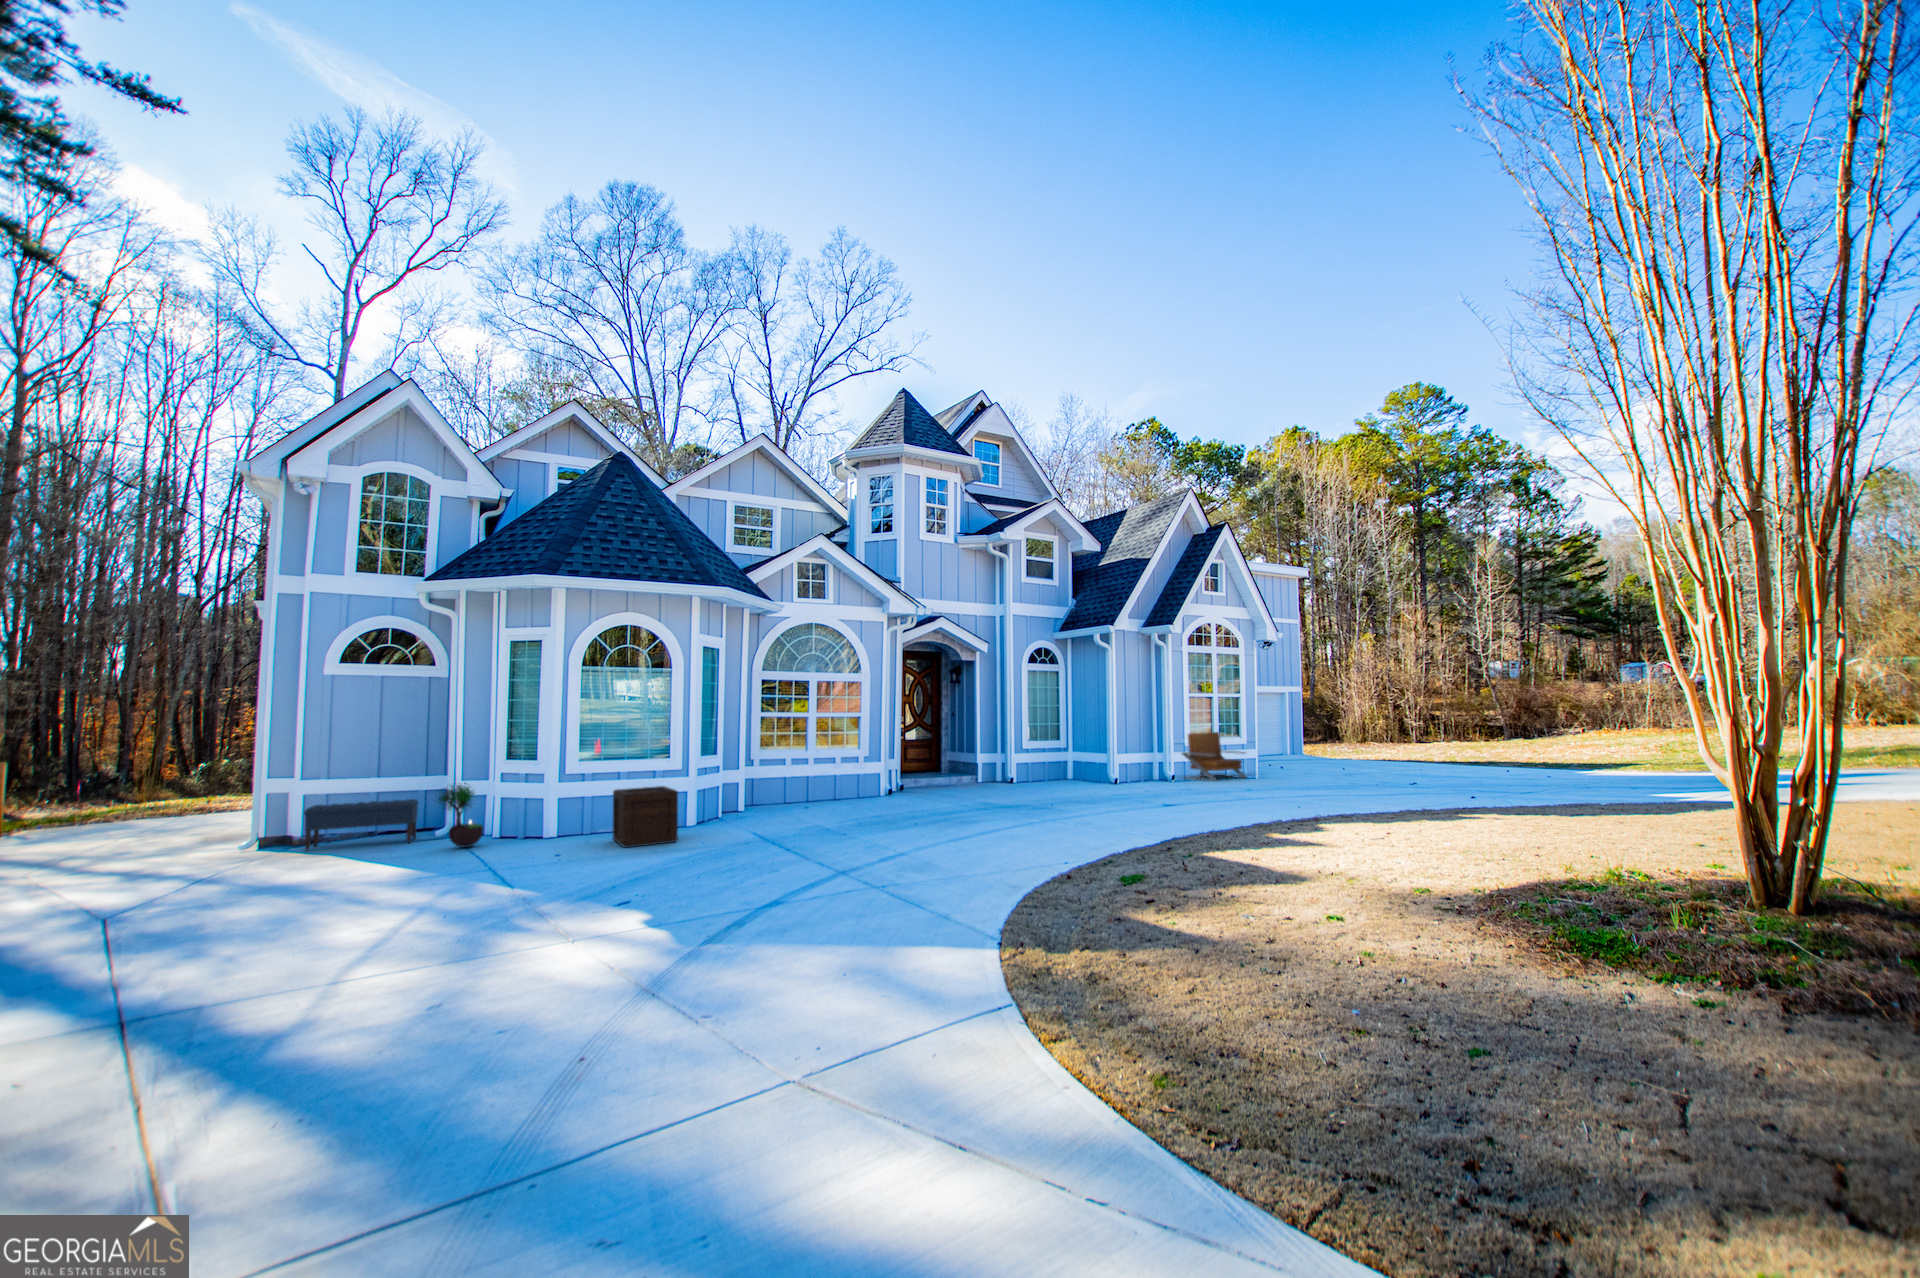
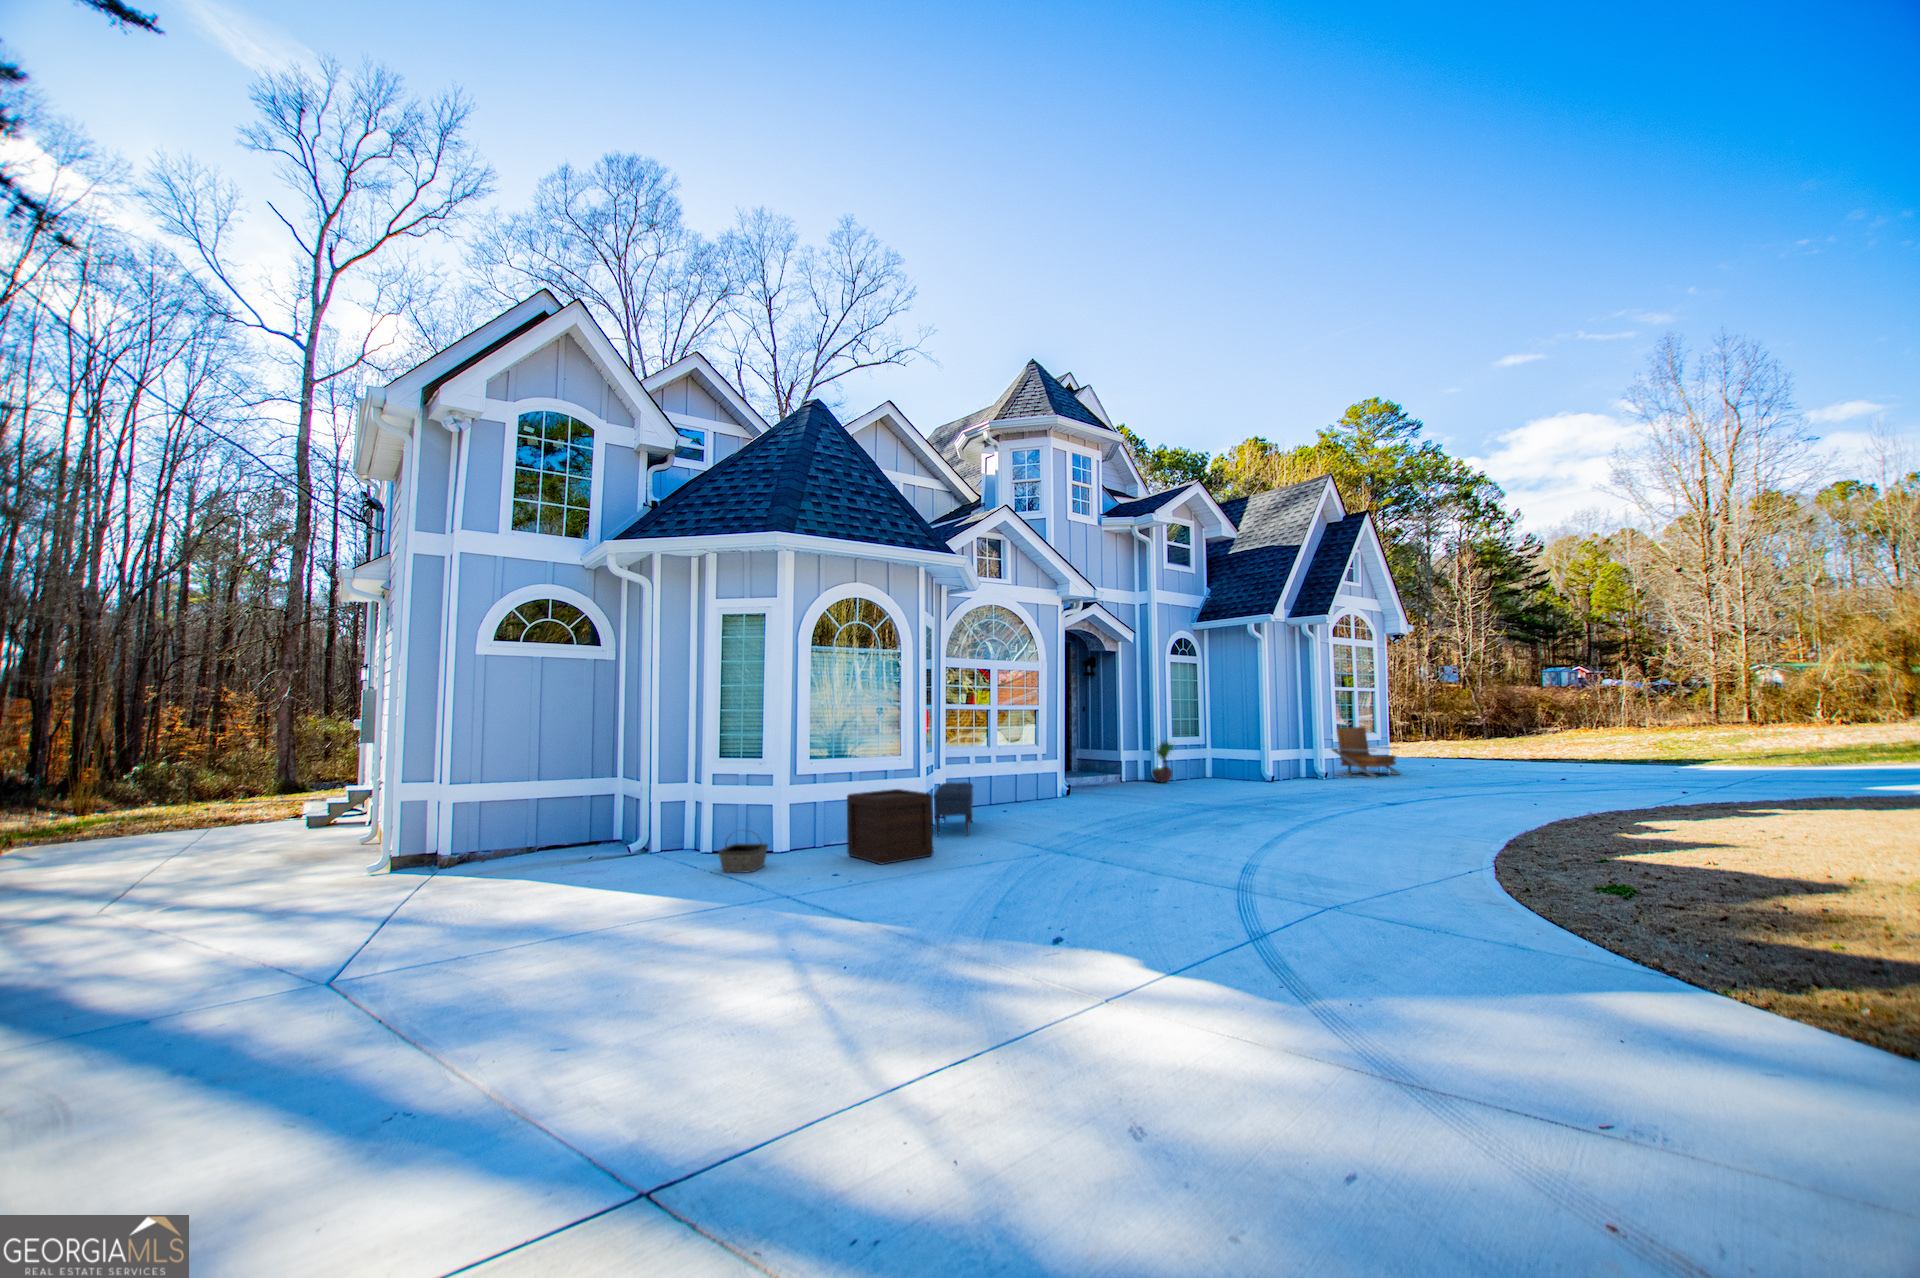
potted tree: present [435,783,483,847] -> present [1152,741,1173,783]
bench: present [304,799,419,851] -> present [933,782,973,836]
basket: none [491,817,539,852] -> present [718,842,768,872]

